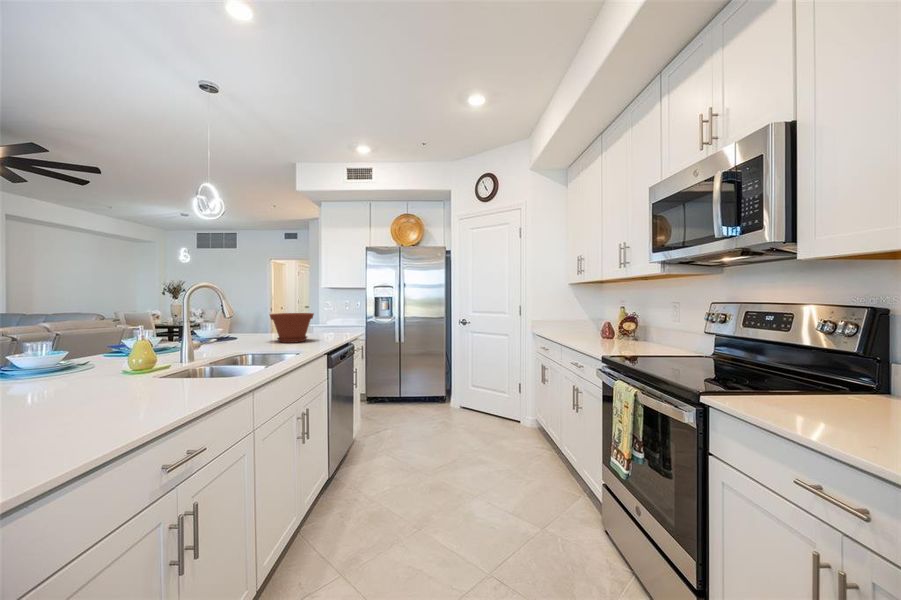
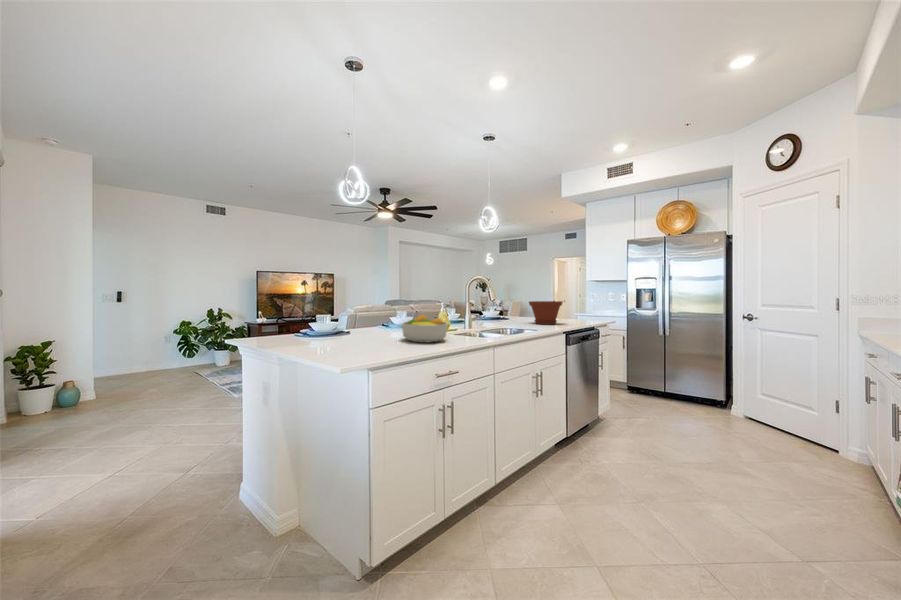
fruit bowl: none [54,355,172,413] -> present [402,315,447,343]

